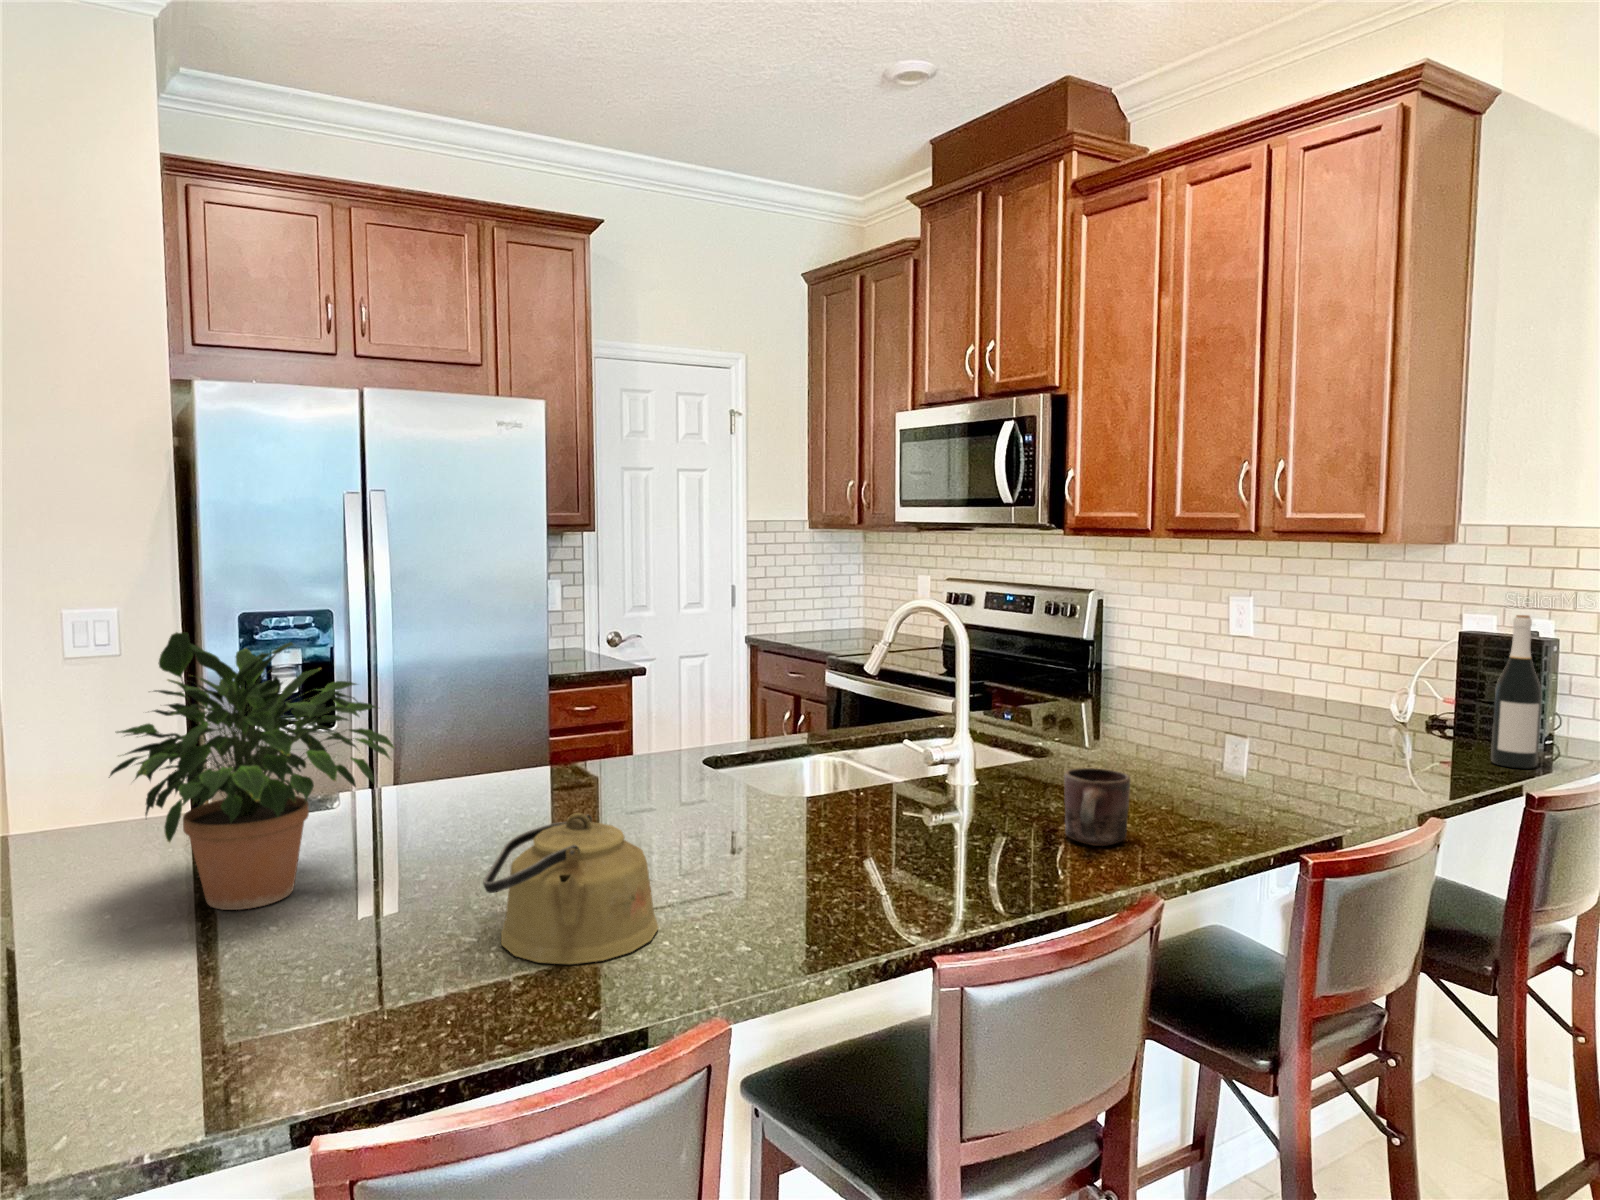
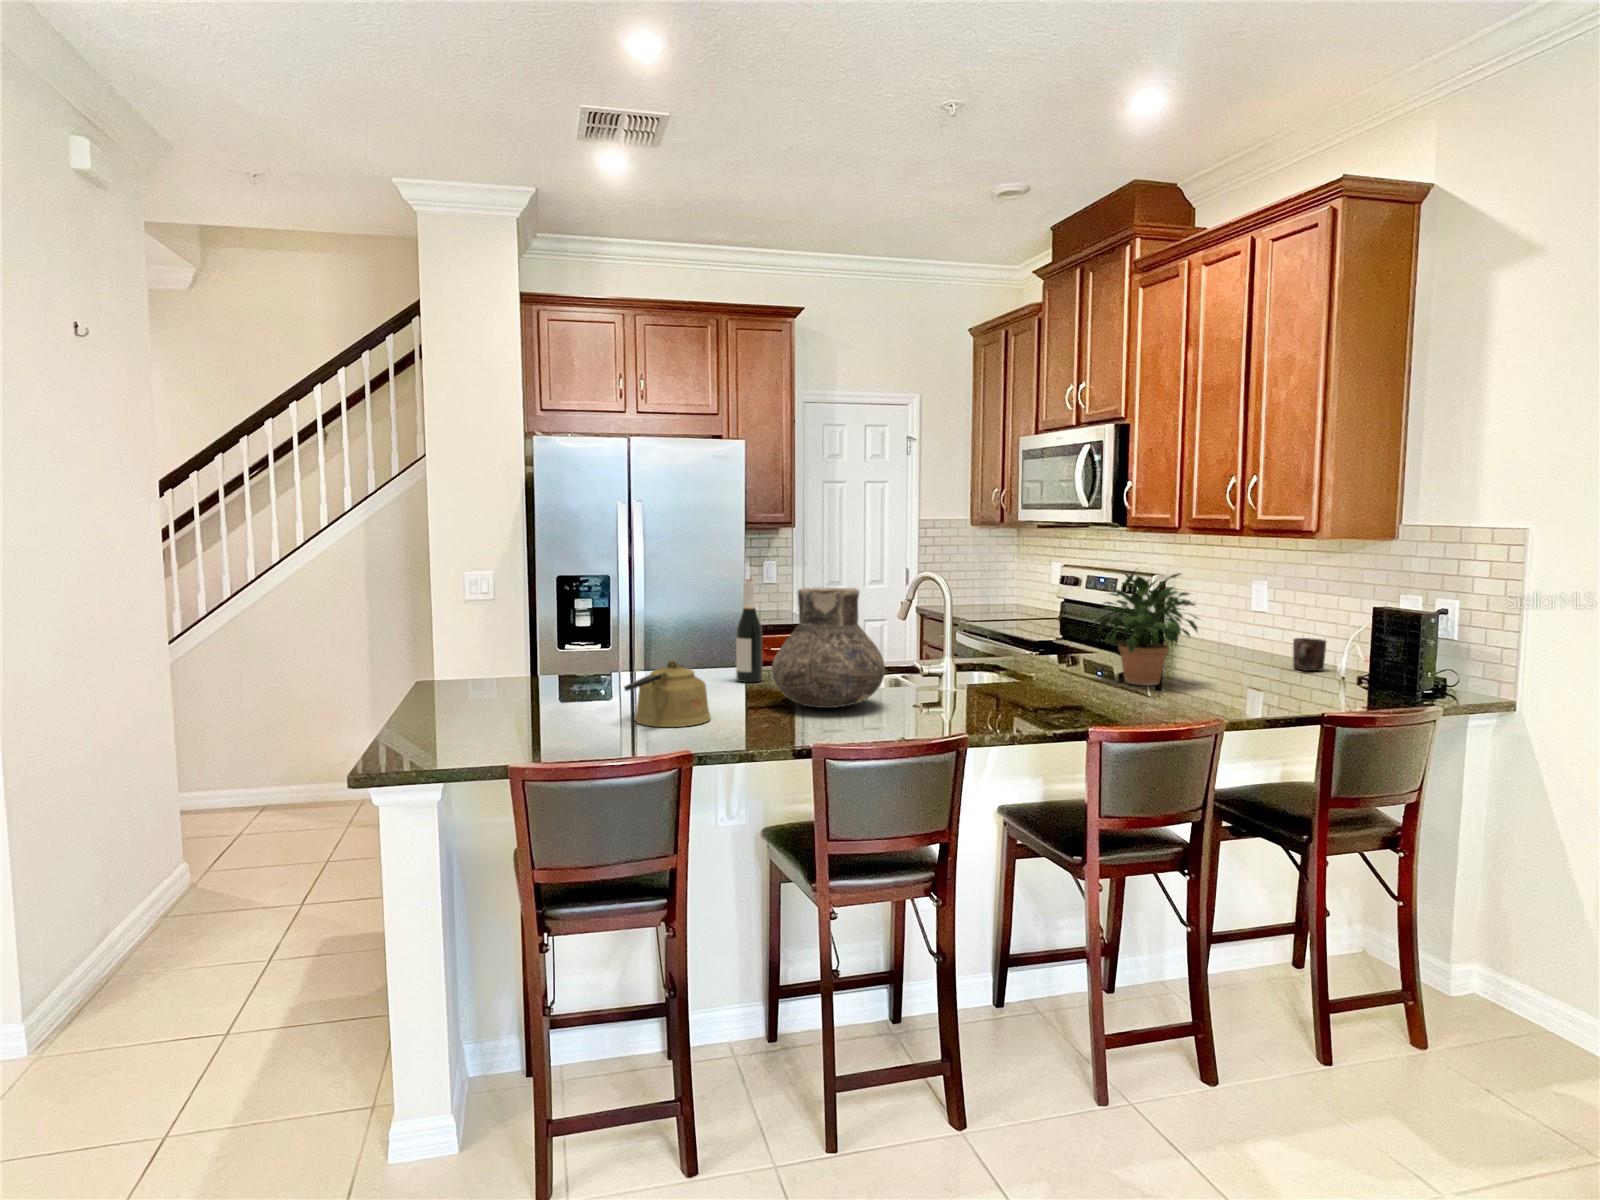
wine bottle: present [1491,615,1542,769] -> present [736,579,762,683]
potted plant: present [109,632,394,910] -> present [1094,572,1198,686]
vase: none [732,642,936,865] -> present [772,587,885,708]
mug: present [1064,768,1130,846] -> present [1293,638,1326,671]

